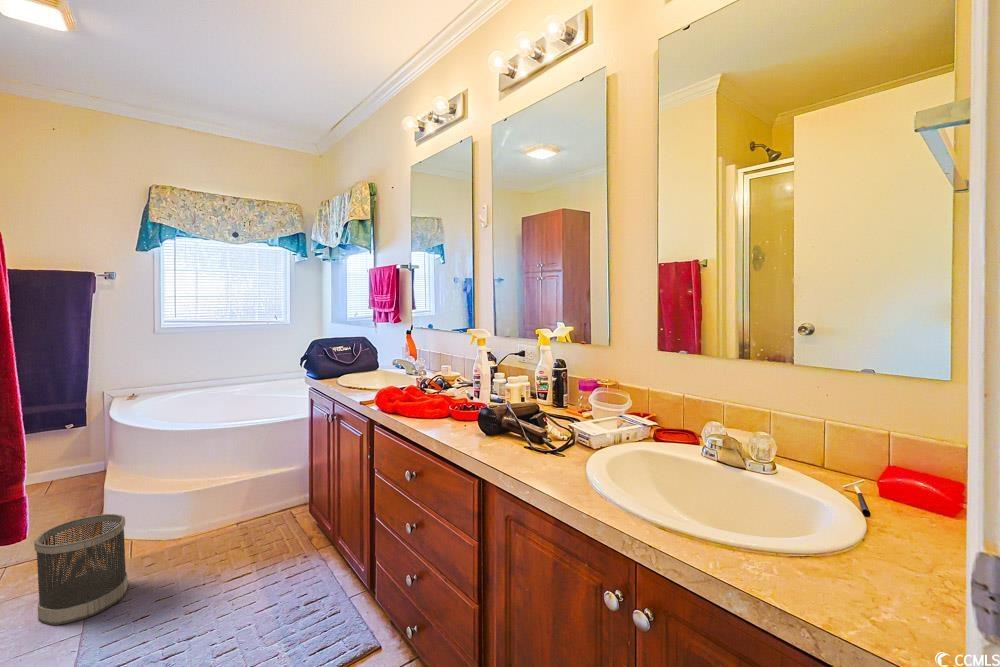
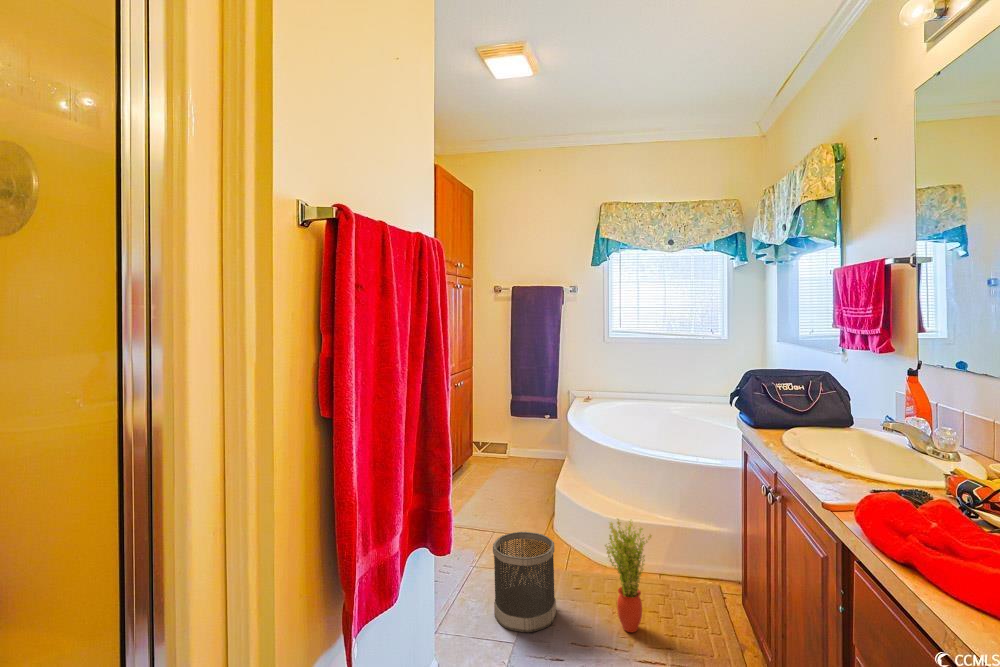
potted plant: none [188,470,236,570] -> present [605,519,652,632]

